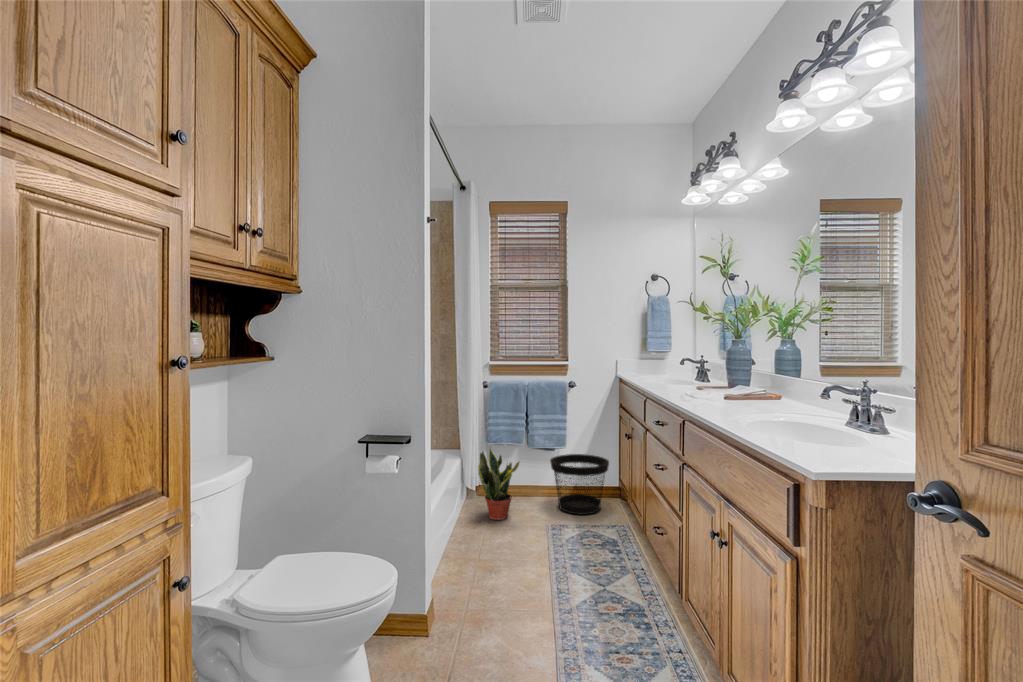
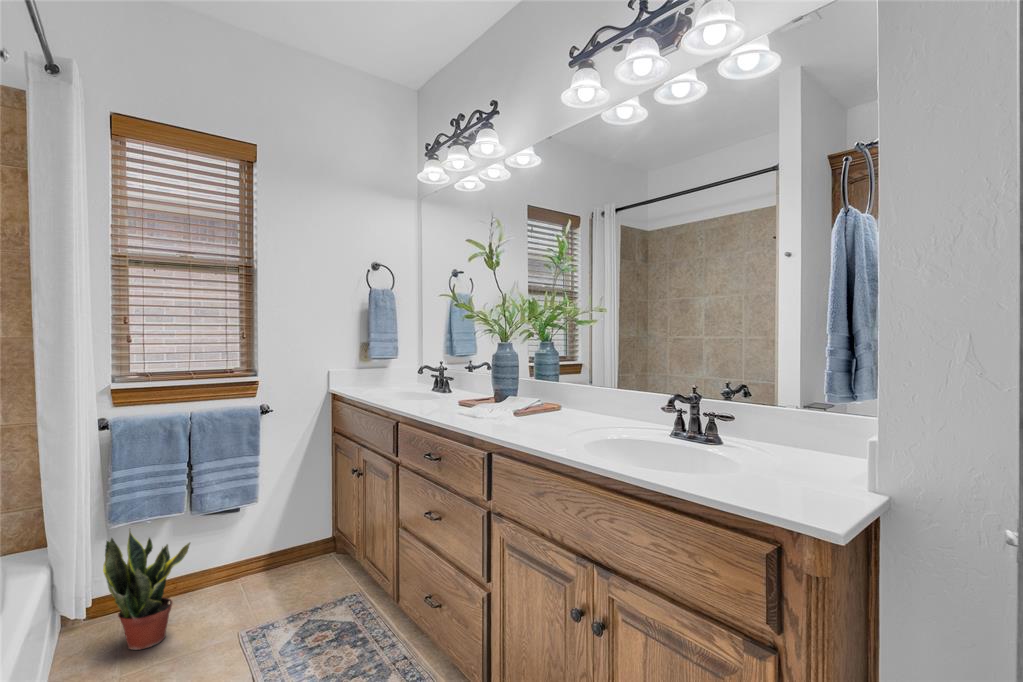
wastebasket: present [550,454,609,514] -> none [235,505,326,598]

